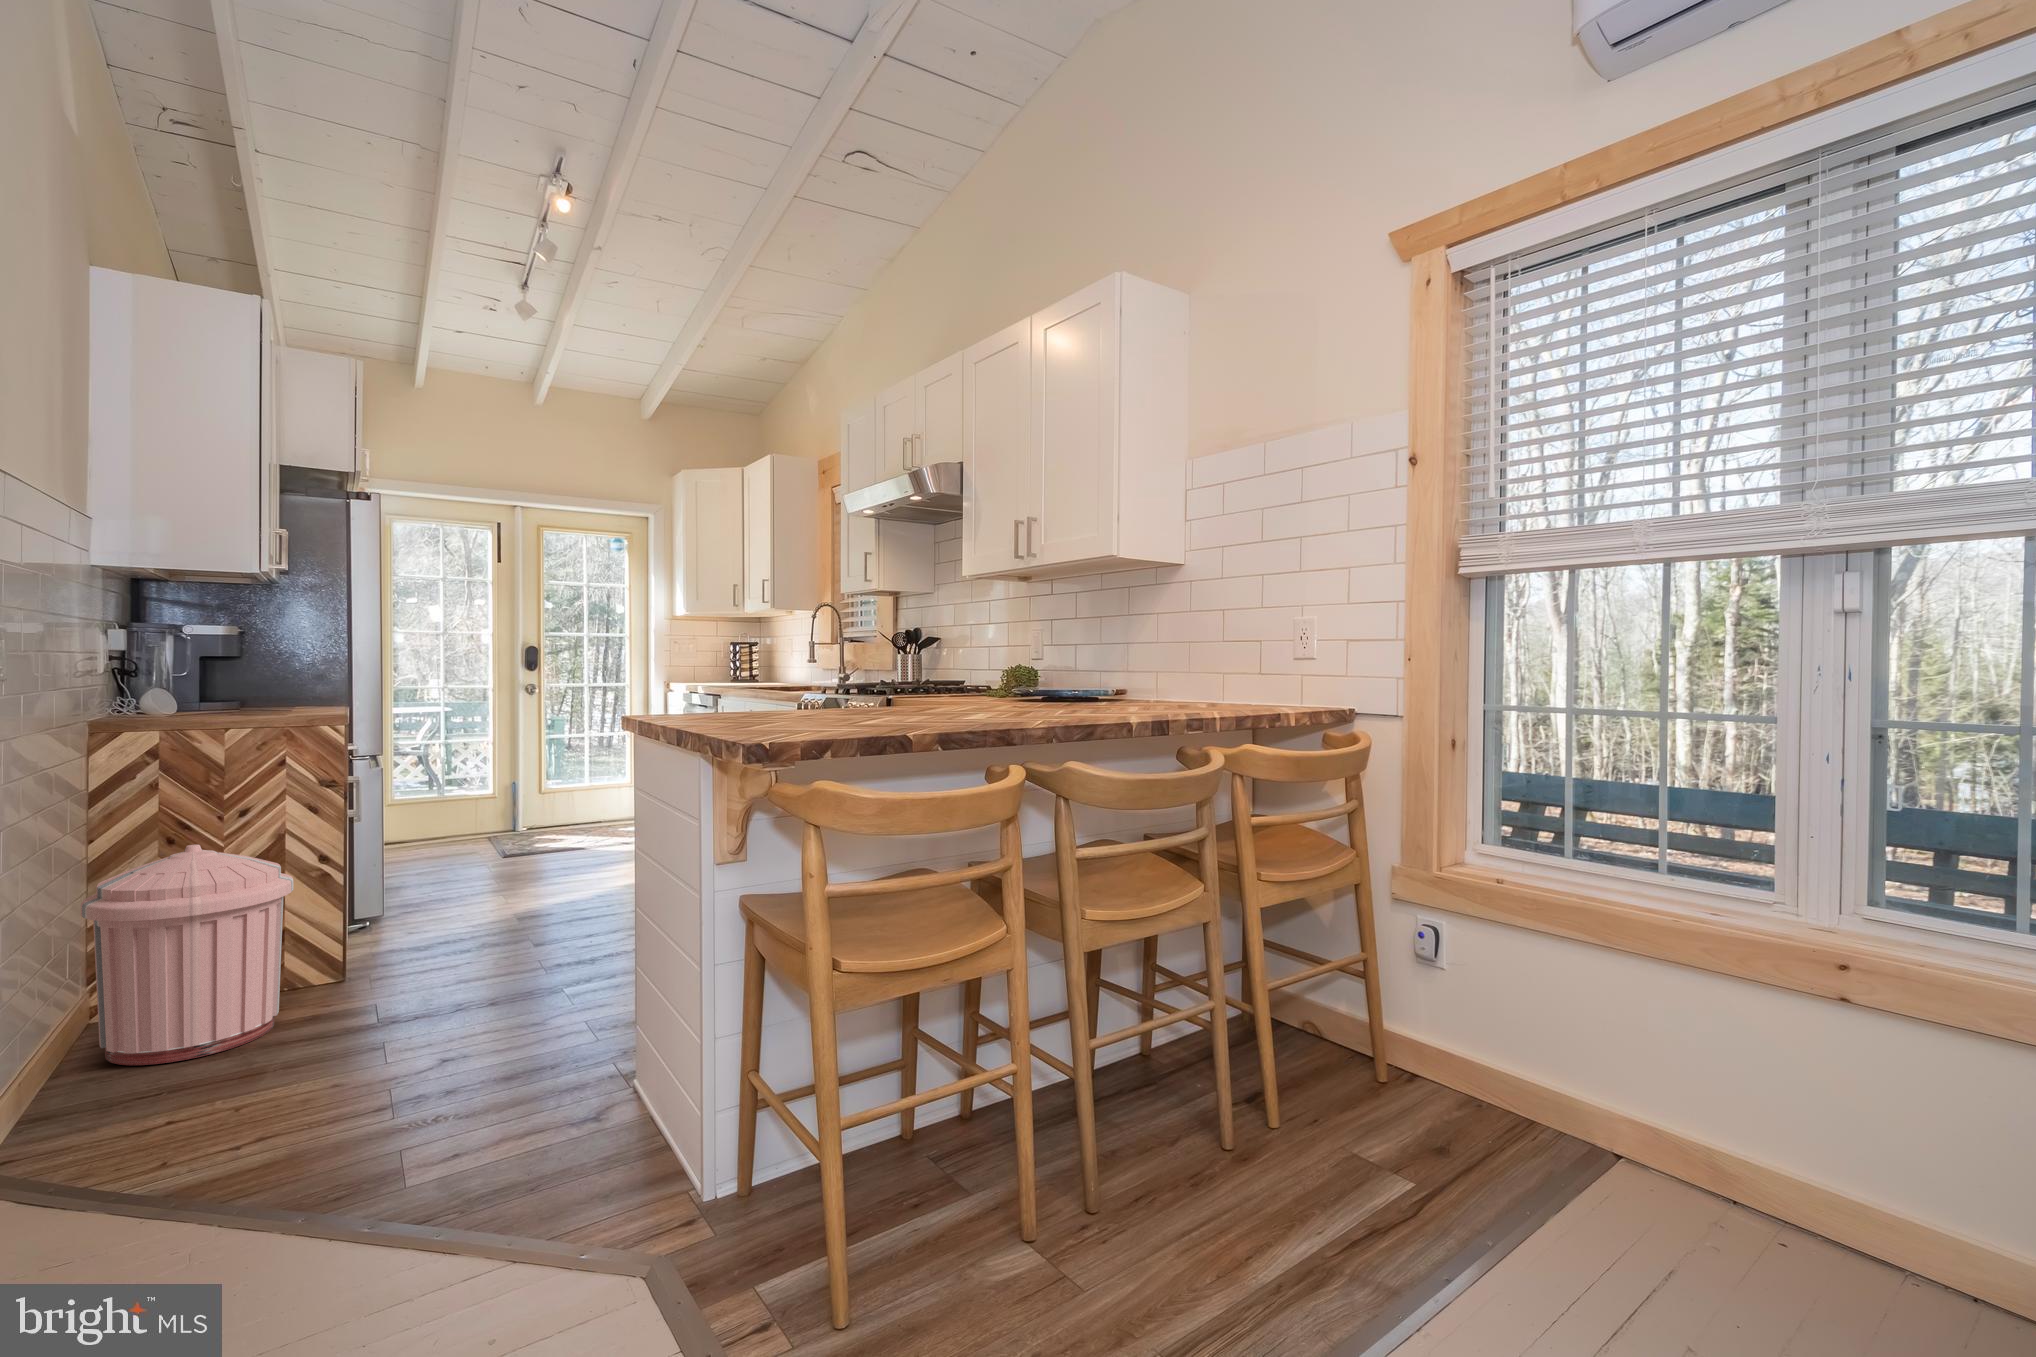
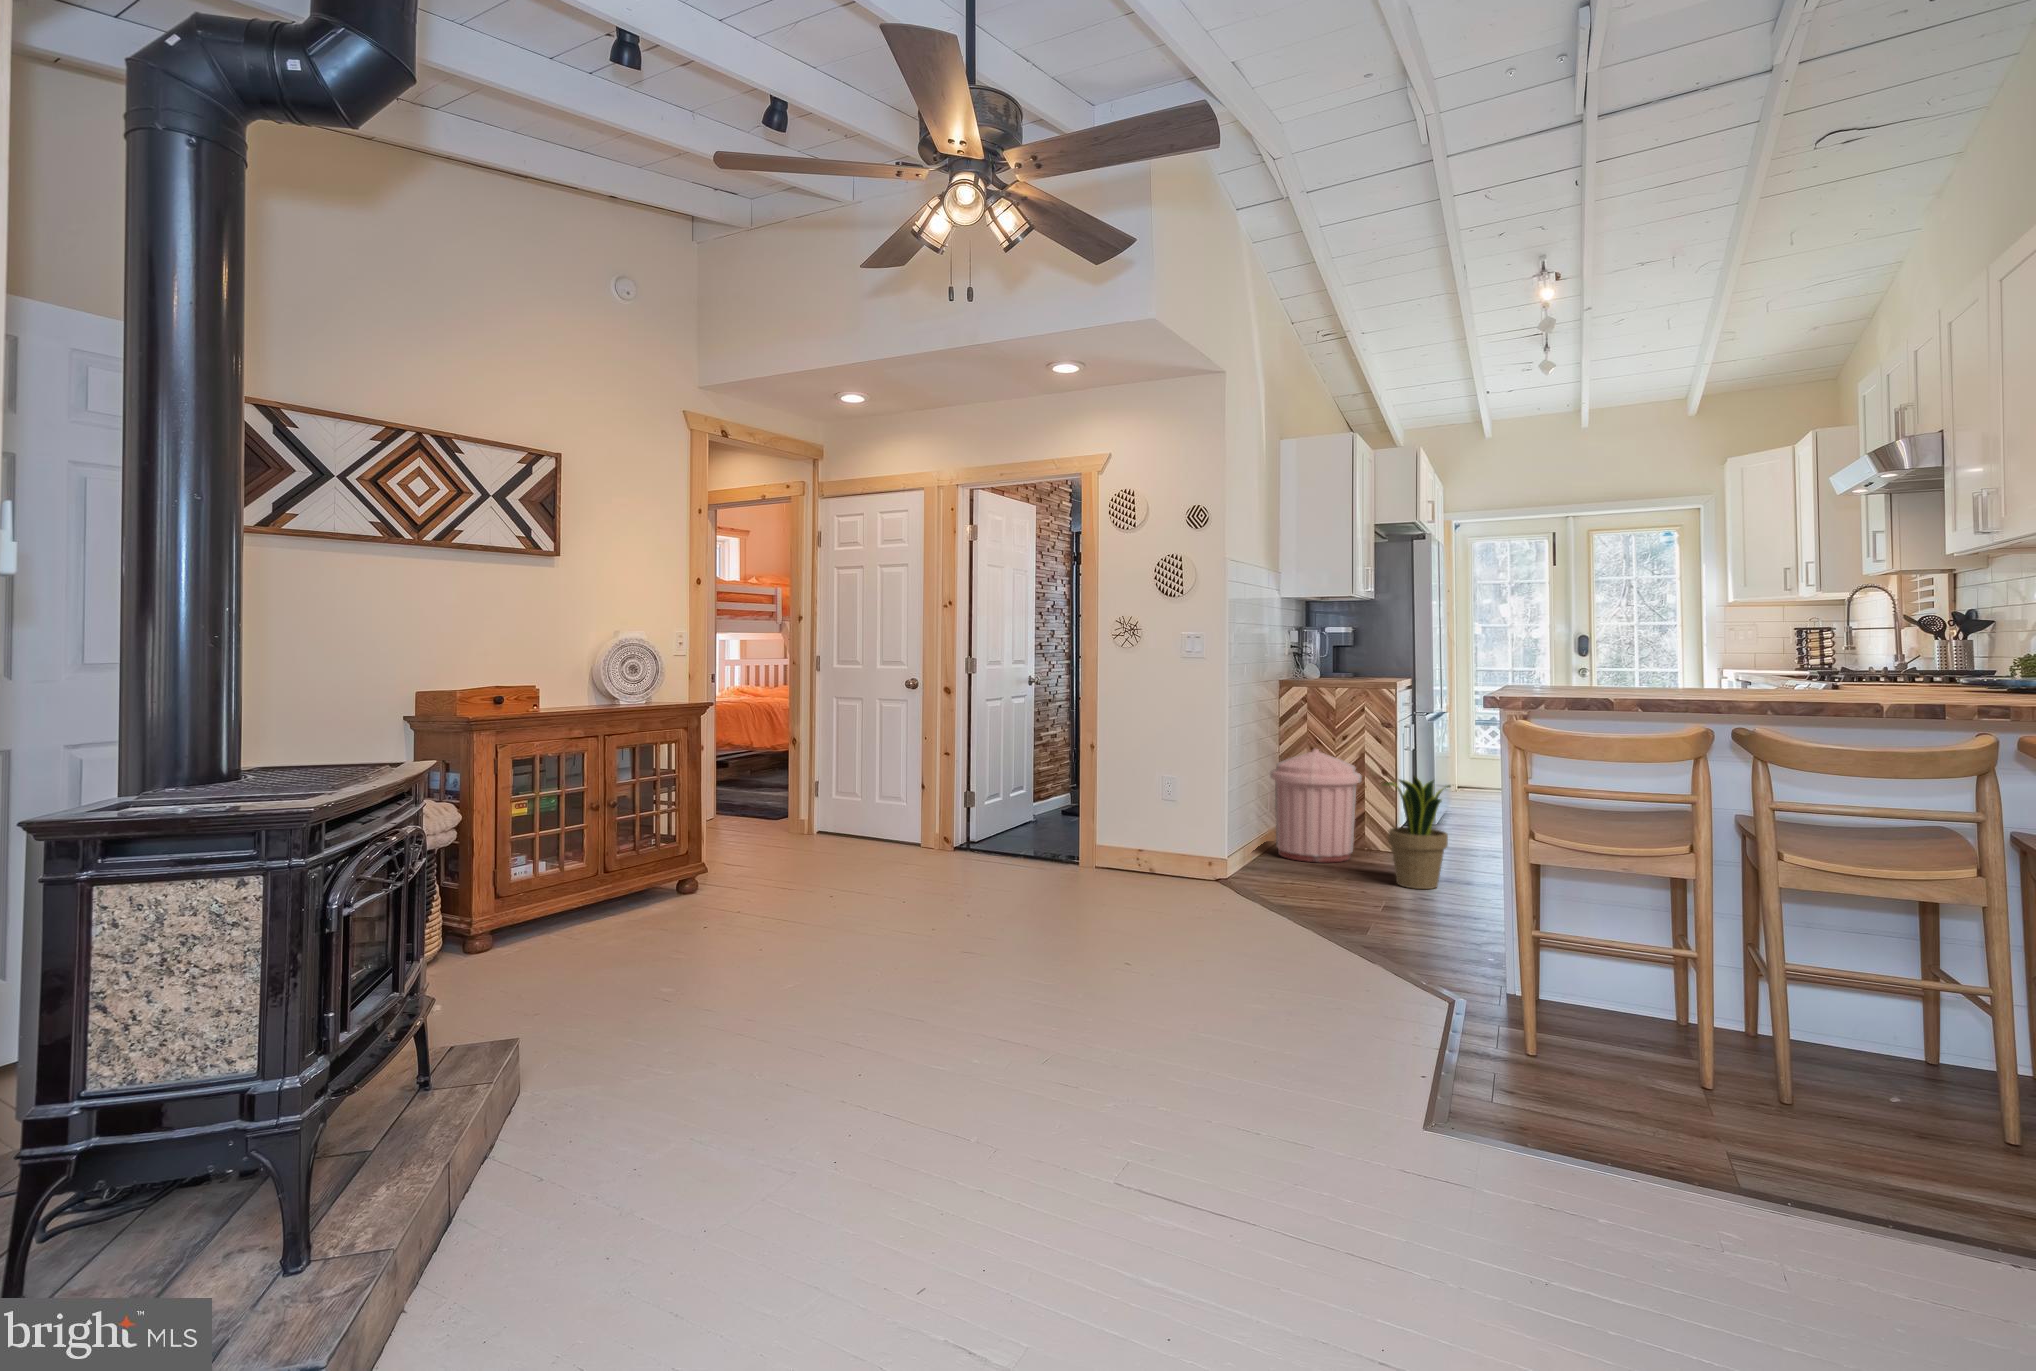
potted plant: none [365,869,488,1059] -> present [1384,776,1448,889]

